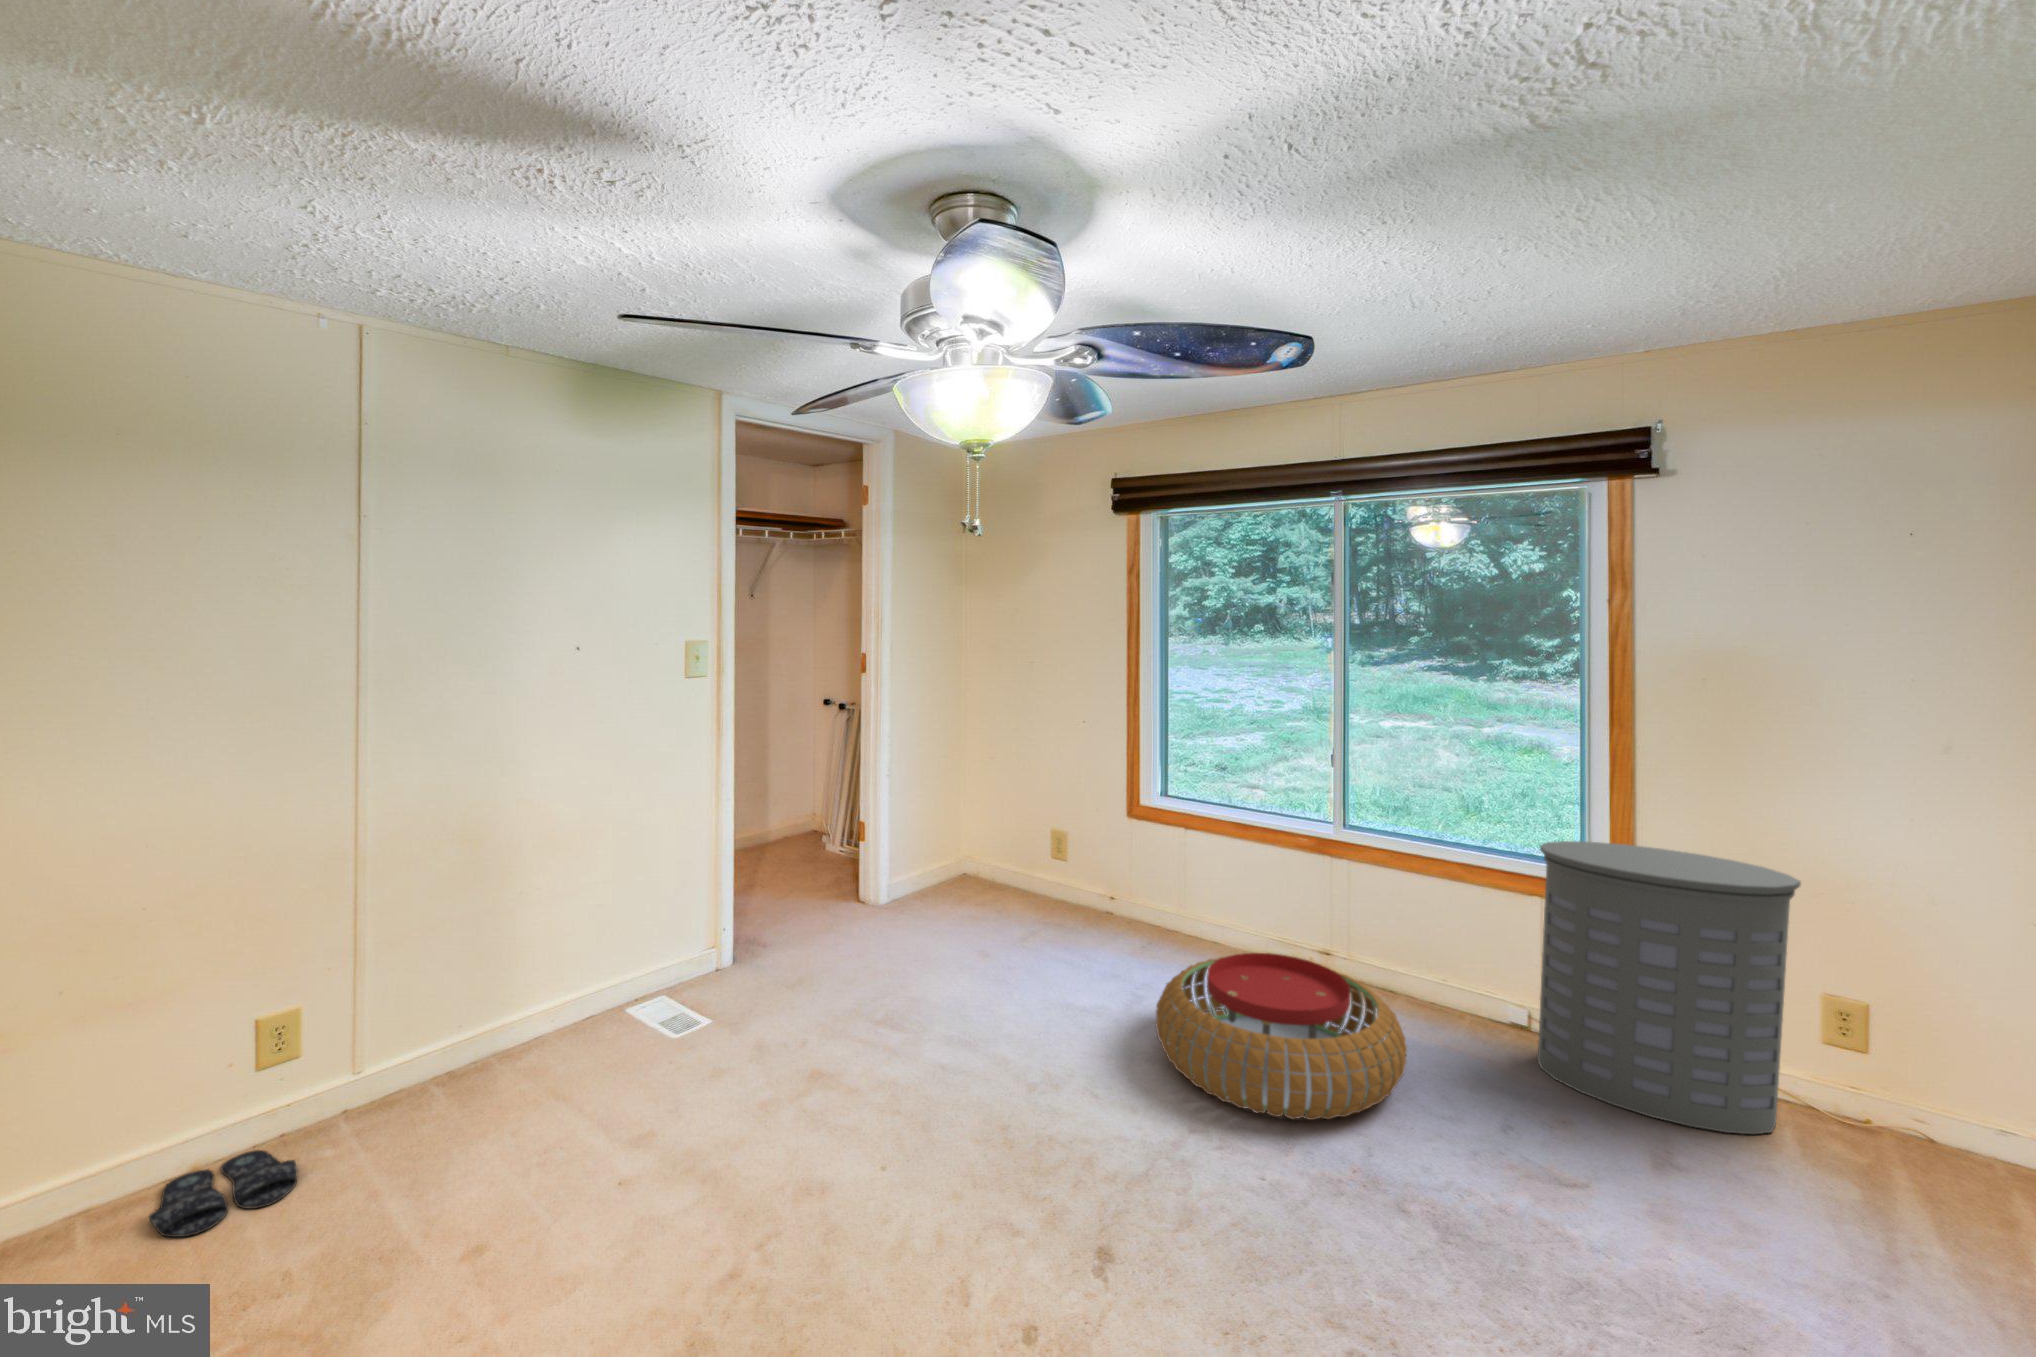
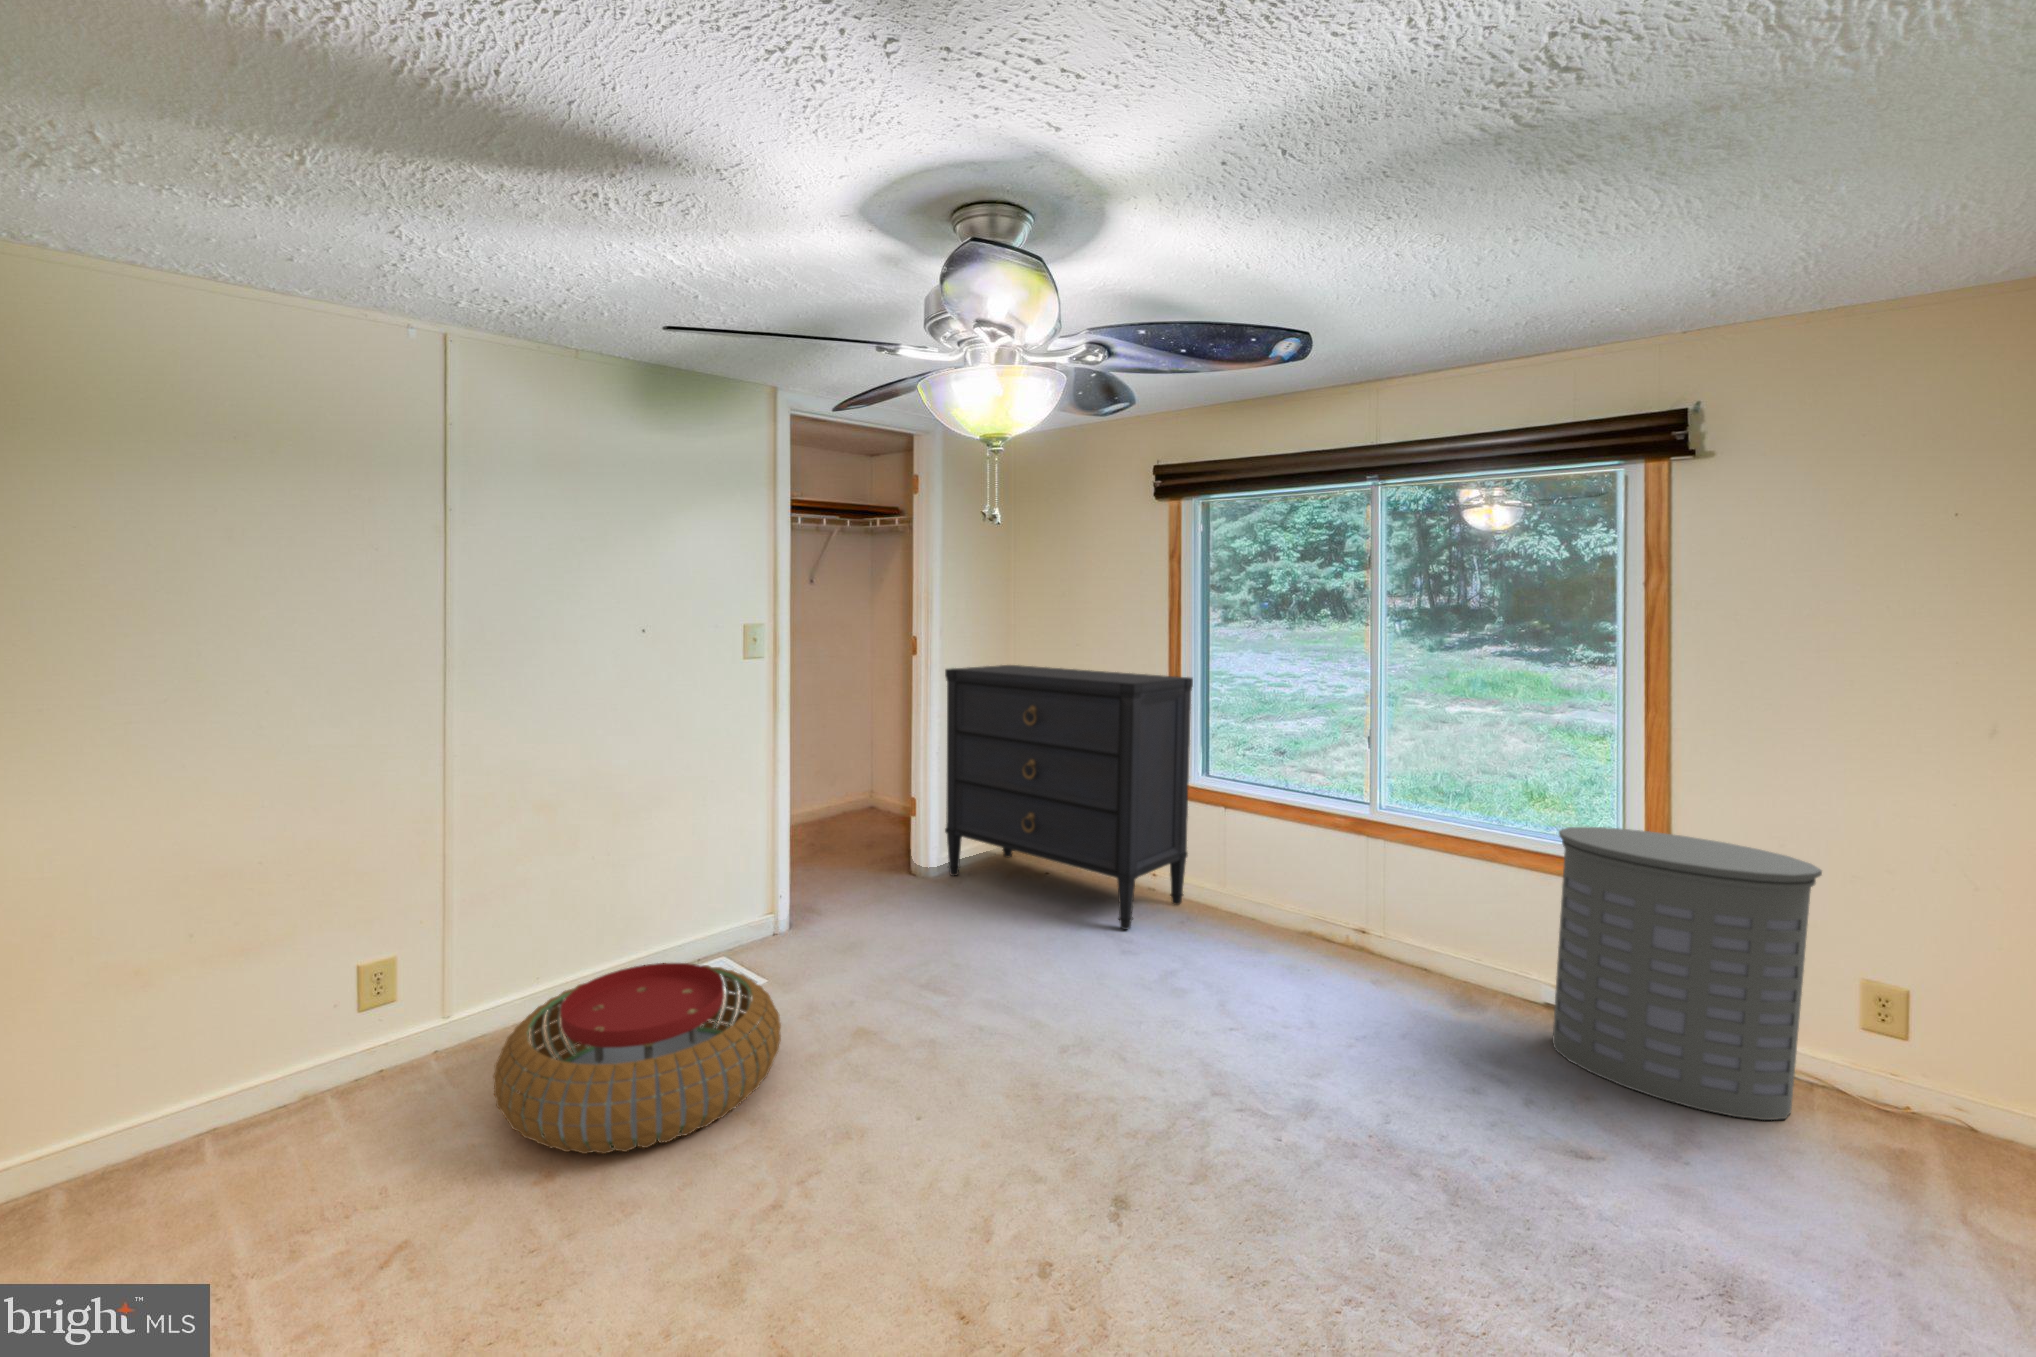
dresser: none [905,682,1162,957] -> present [945,665,1193,930]
pouf: present [1155,953,1407,1120] -> present [493,963,781,1154]
slippers: present [149,1150,297,1237] -> none [271,1070,394,1138]

